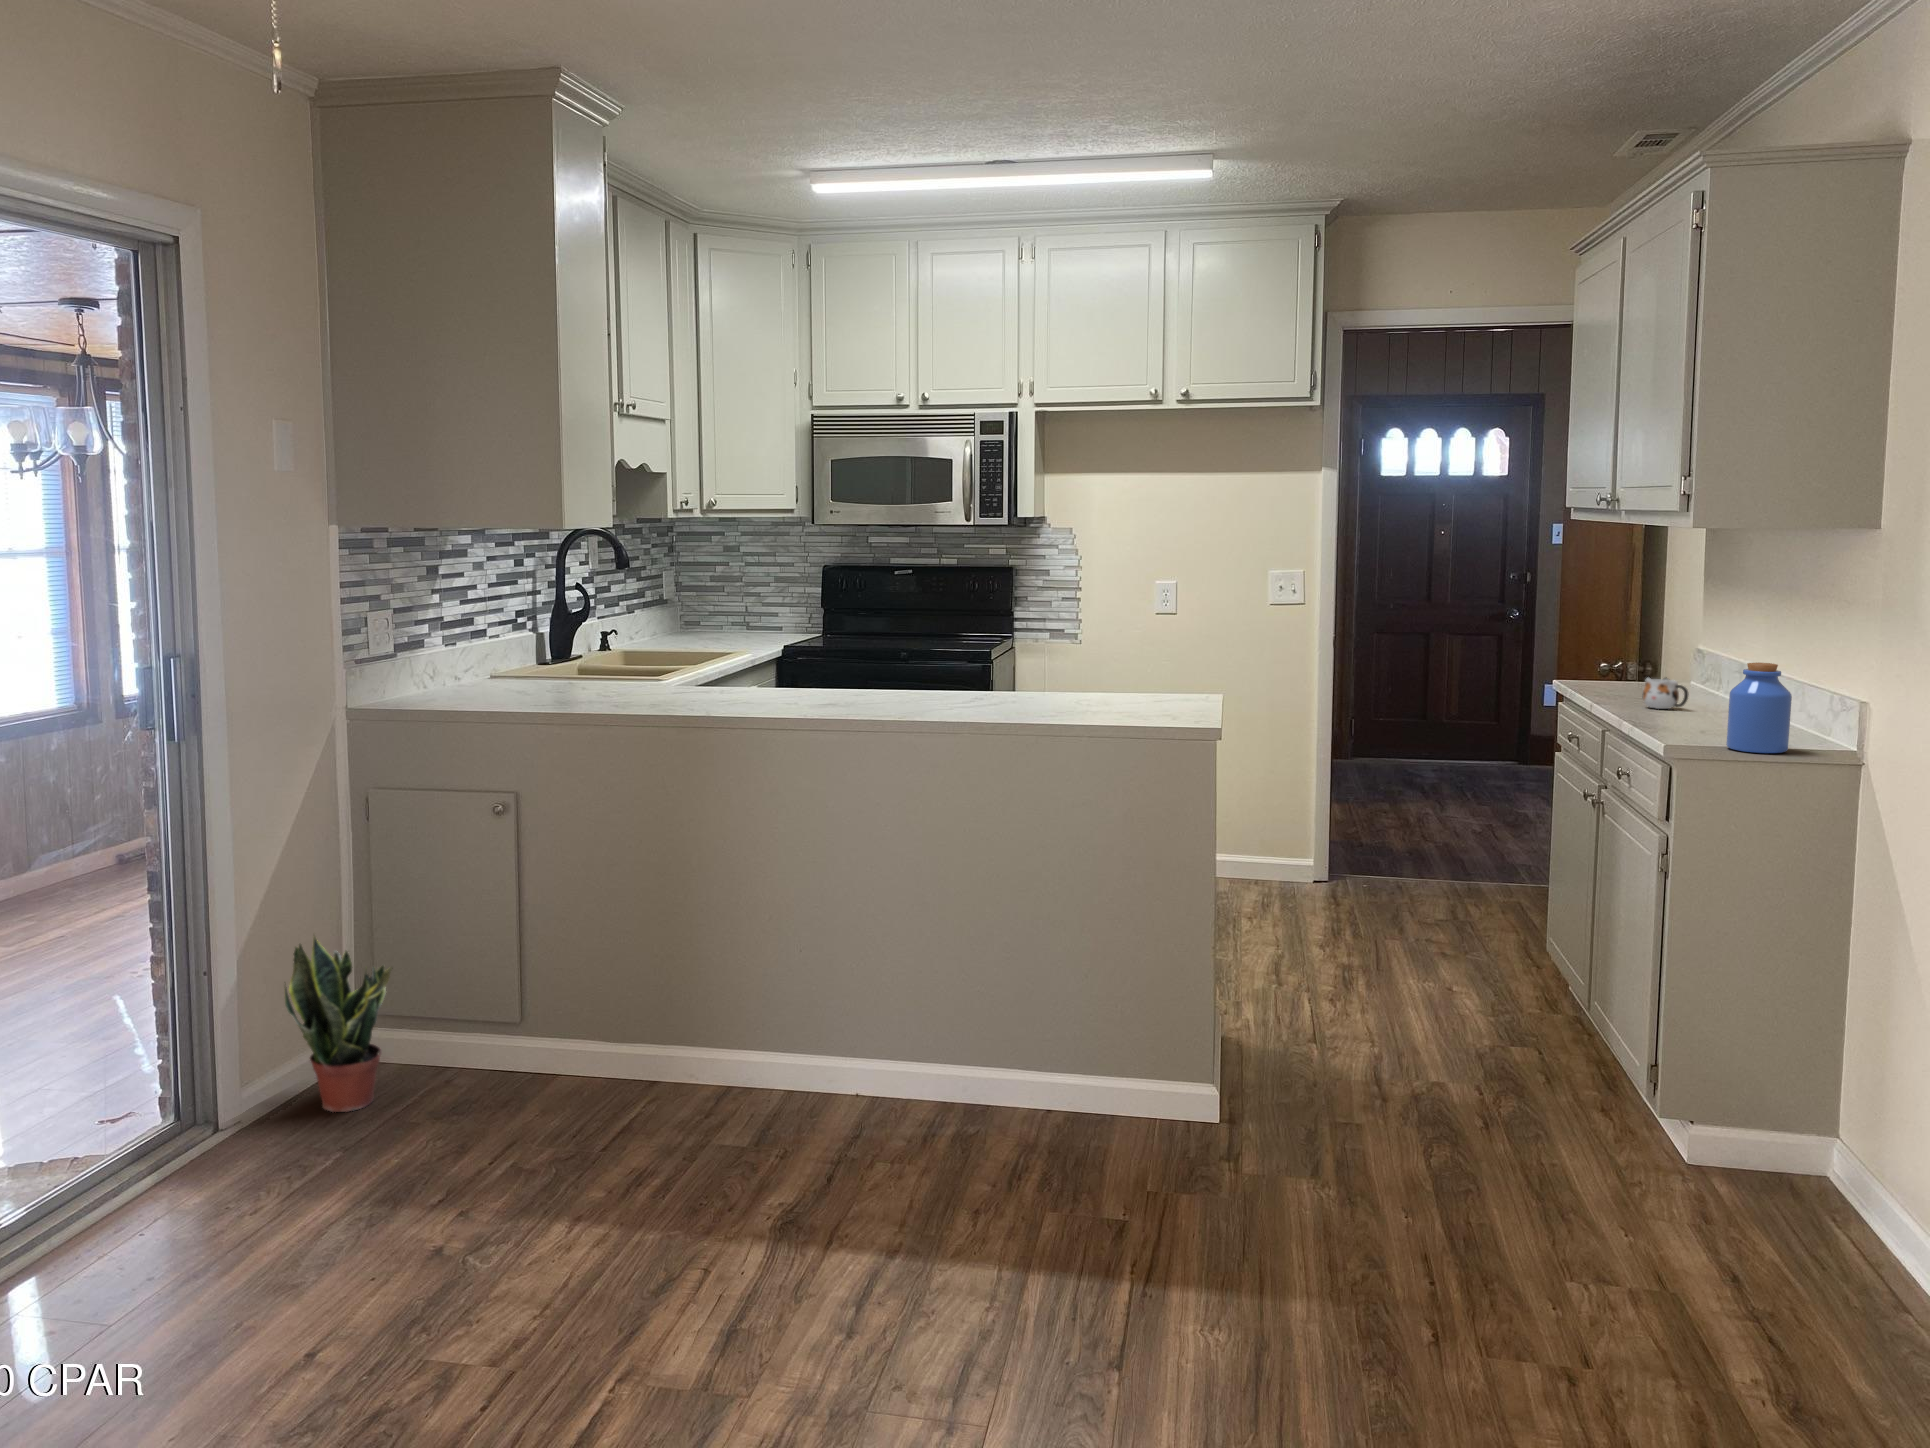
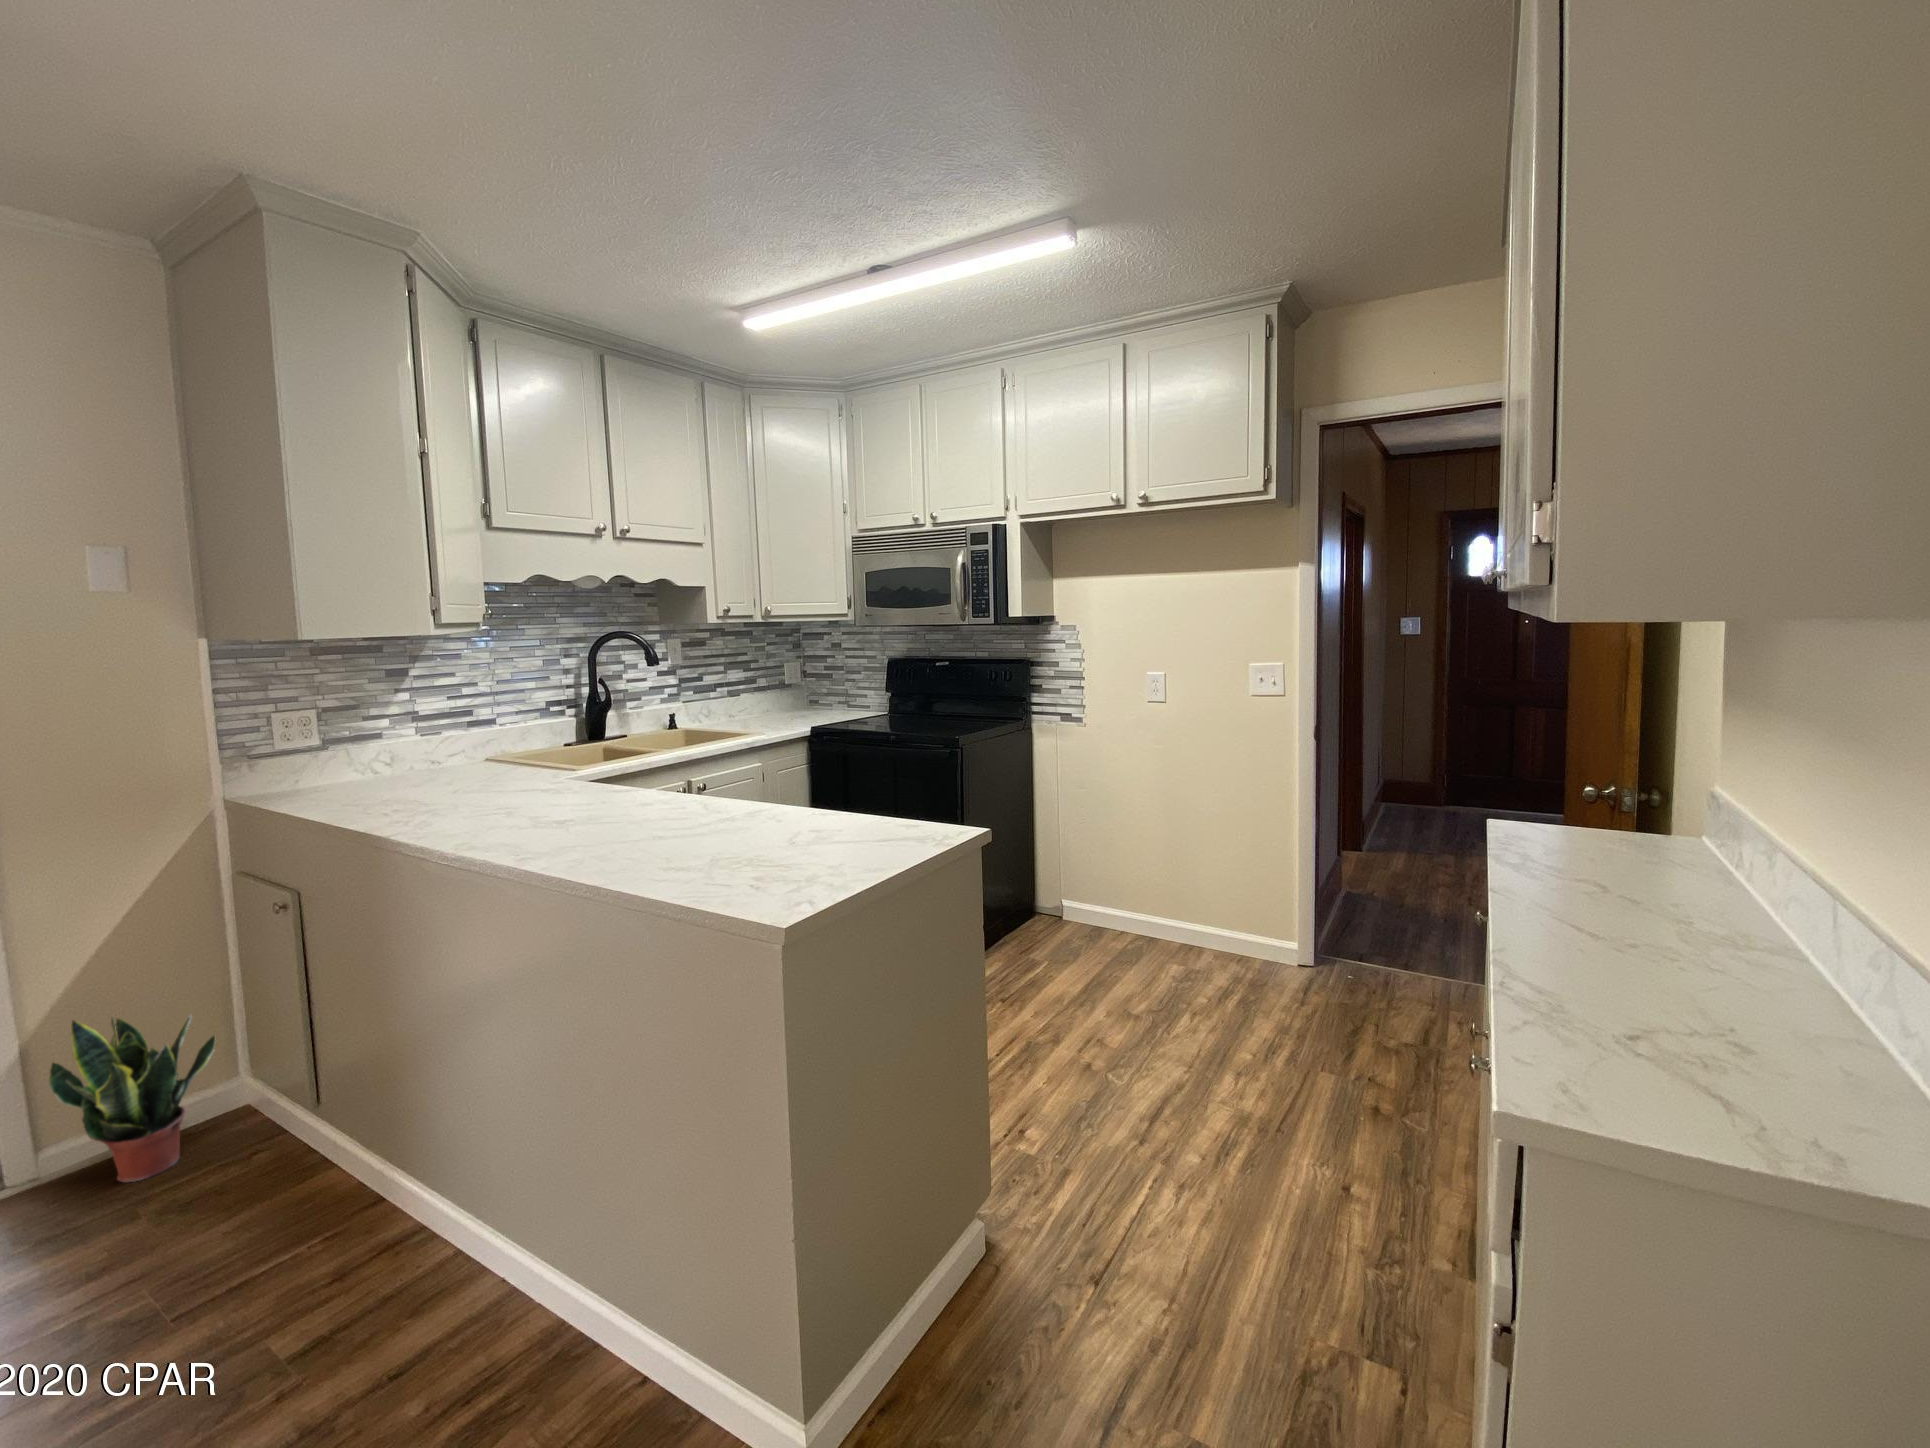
jar: present [1726,662,1792,753] -> none [1692,874,1850,1080]
mug: present [1643,676,1689,709] -> none [1614,820,1688,870]

